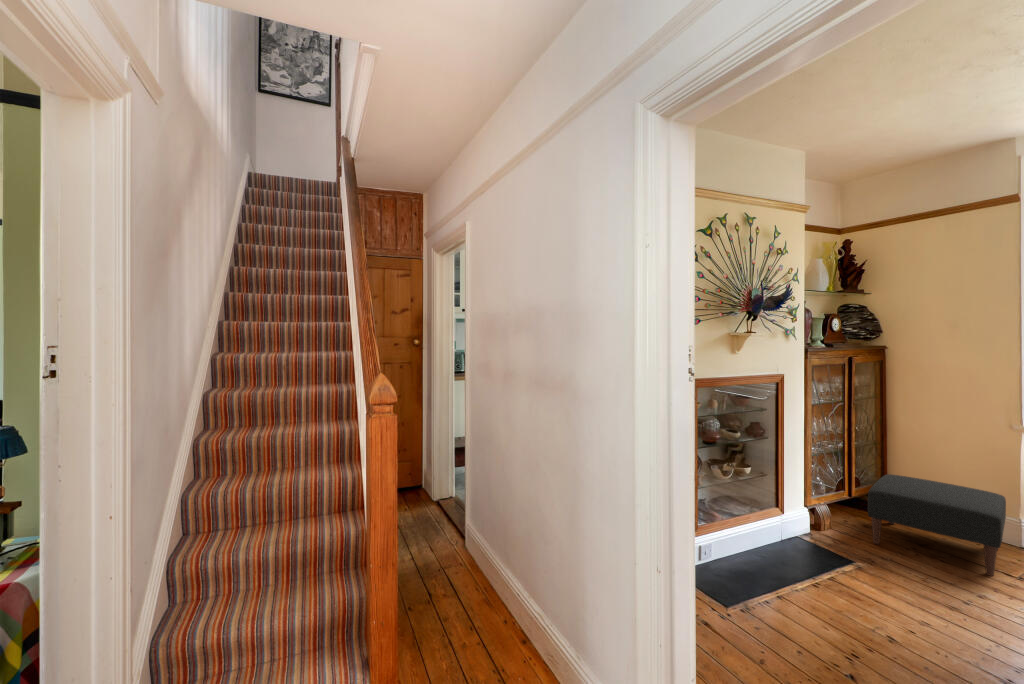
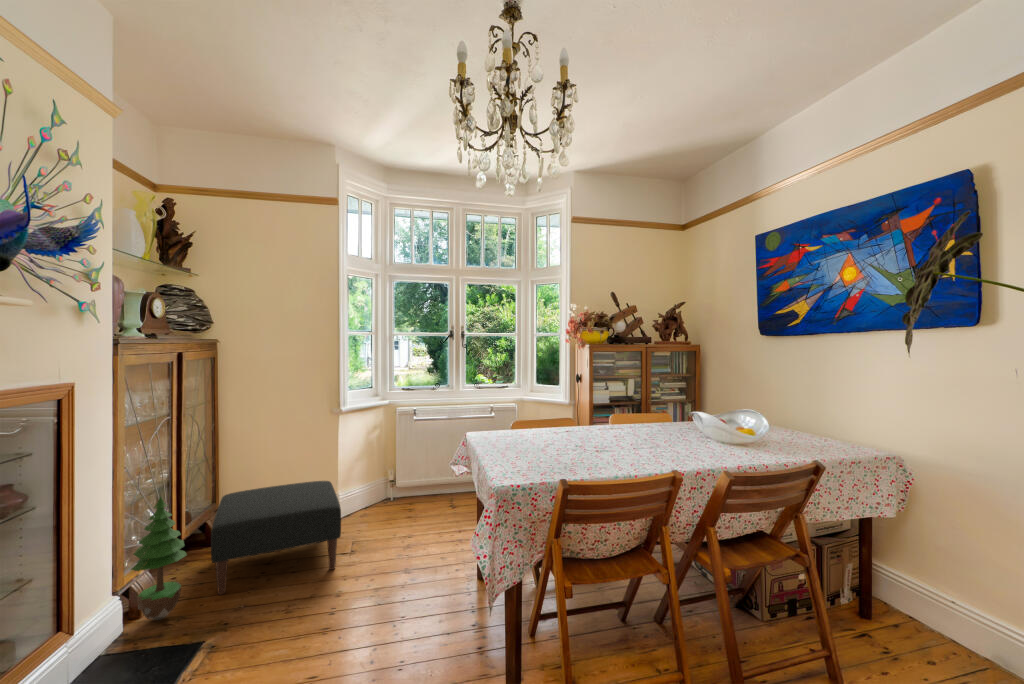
potted tree: none [813,455,849,537] -> present [131,497,186,620]

